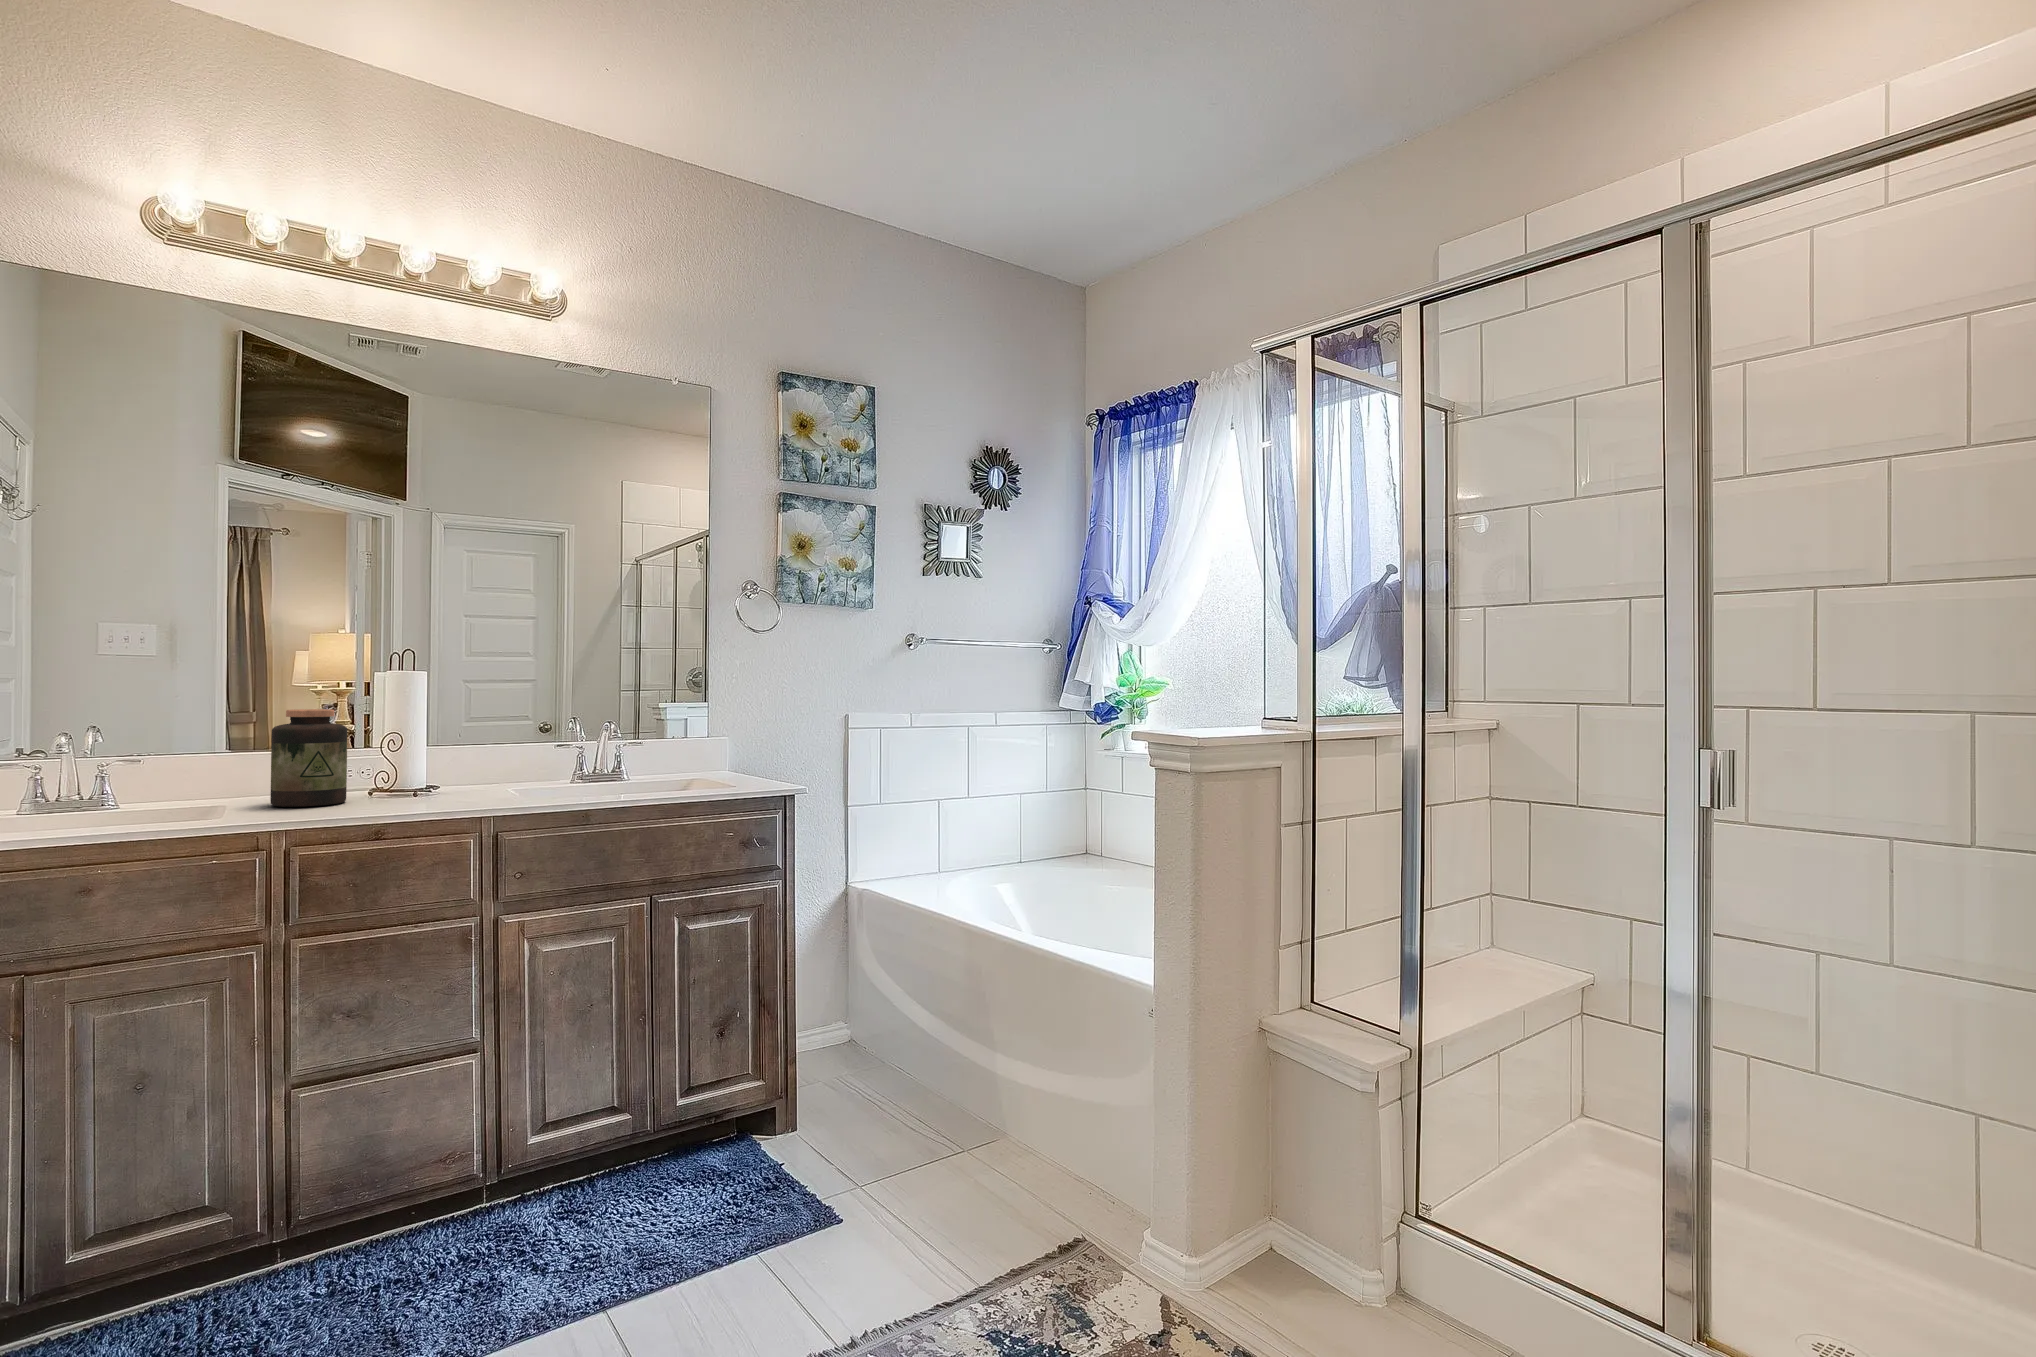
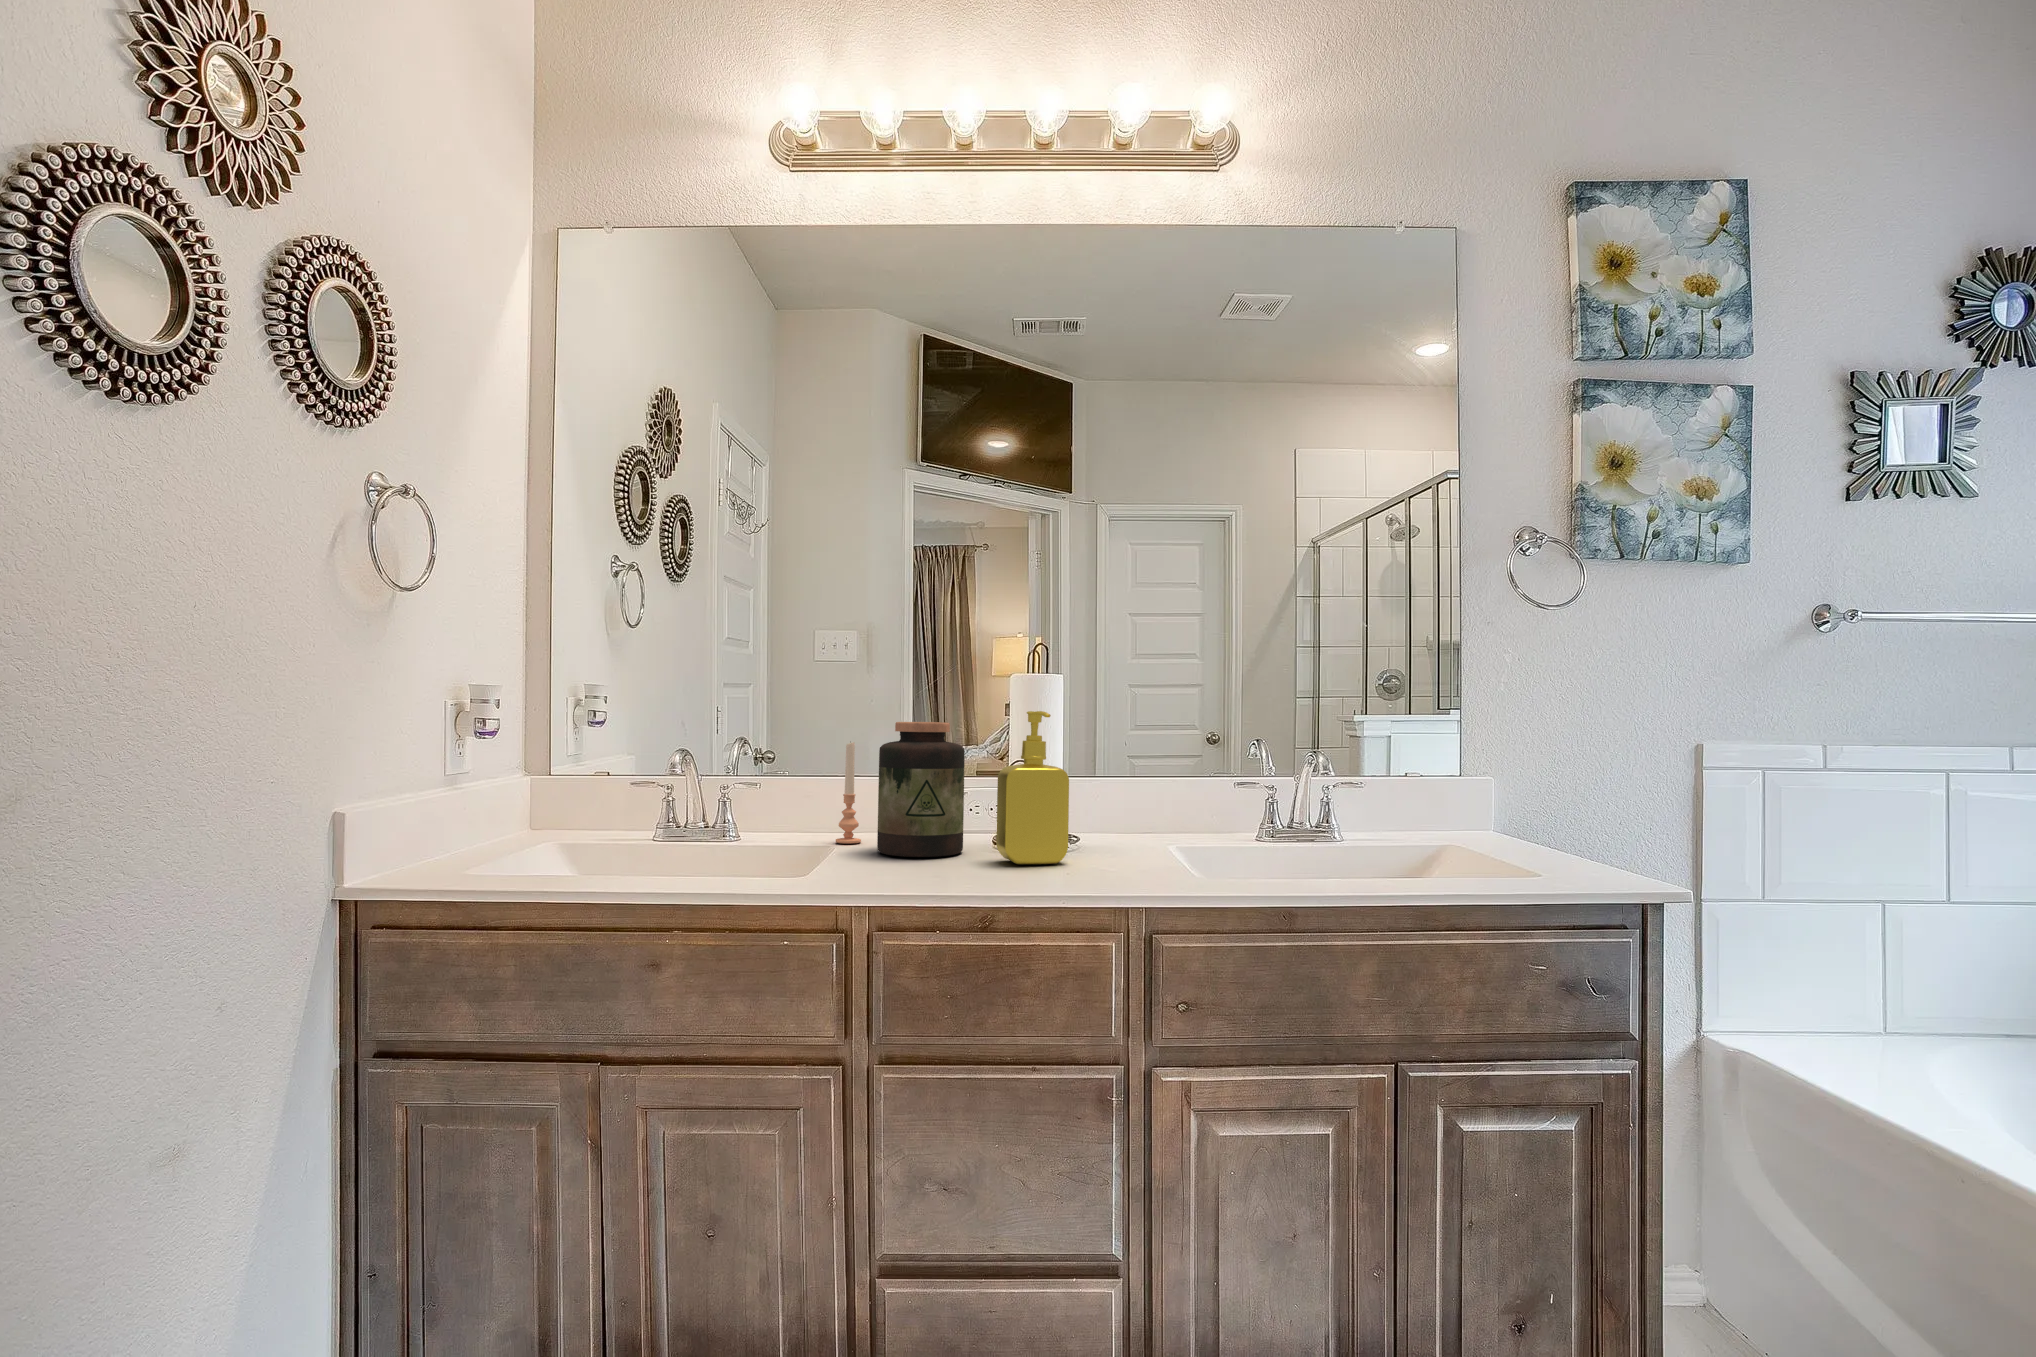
soap dispenser: none [378,701,436,804] -> present [996,711,1069,864]
candle: none [223,725,247,803] -> present [836,742,861,843]

